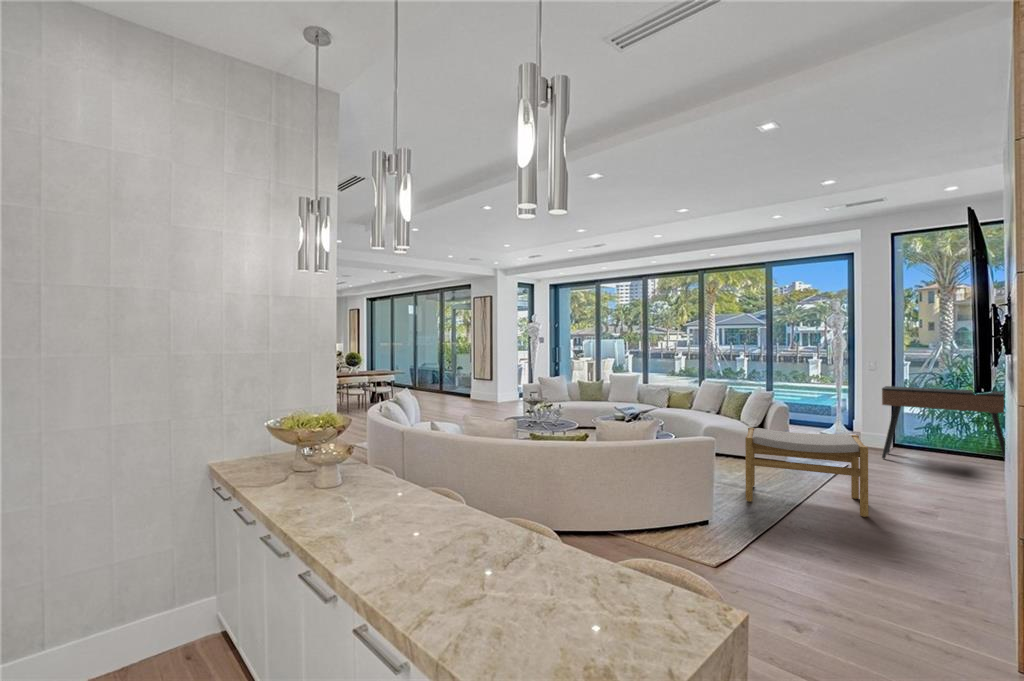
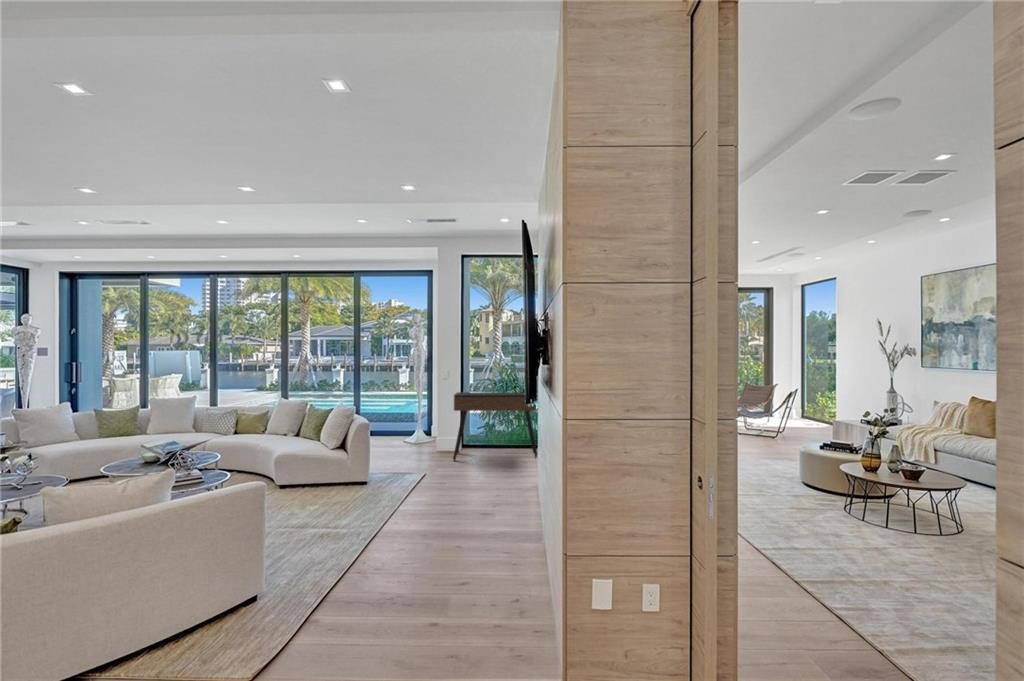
footstool: present [745,428,868,517] -> none [280,456,437,589]

